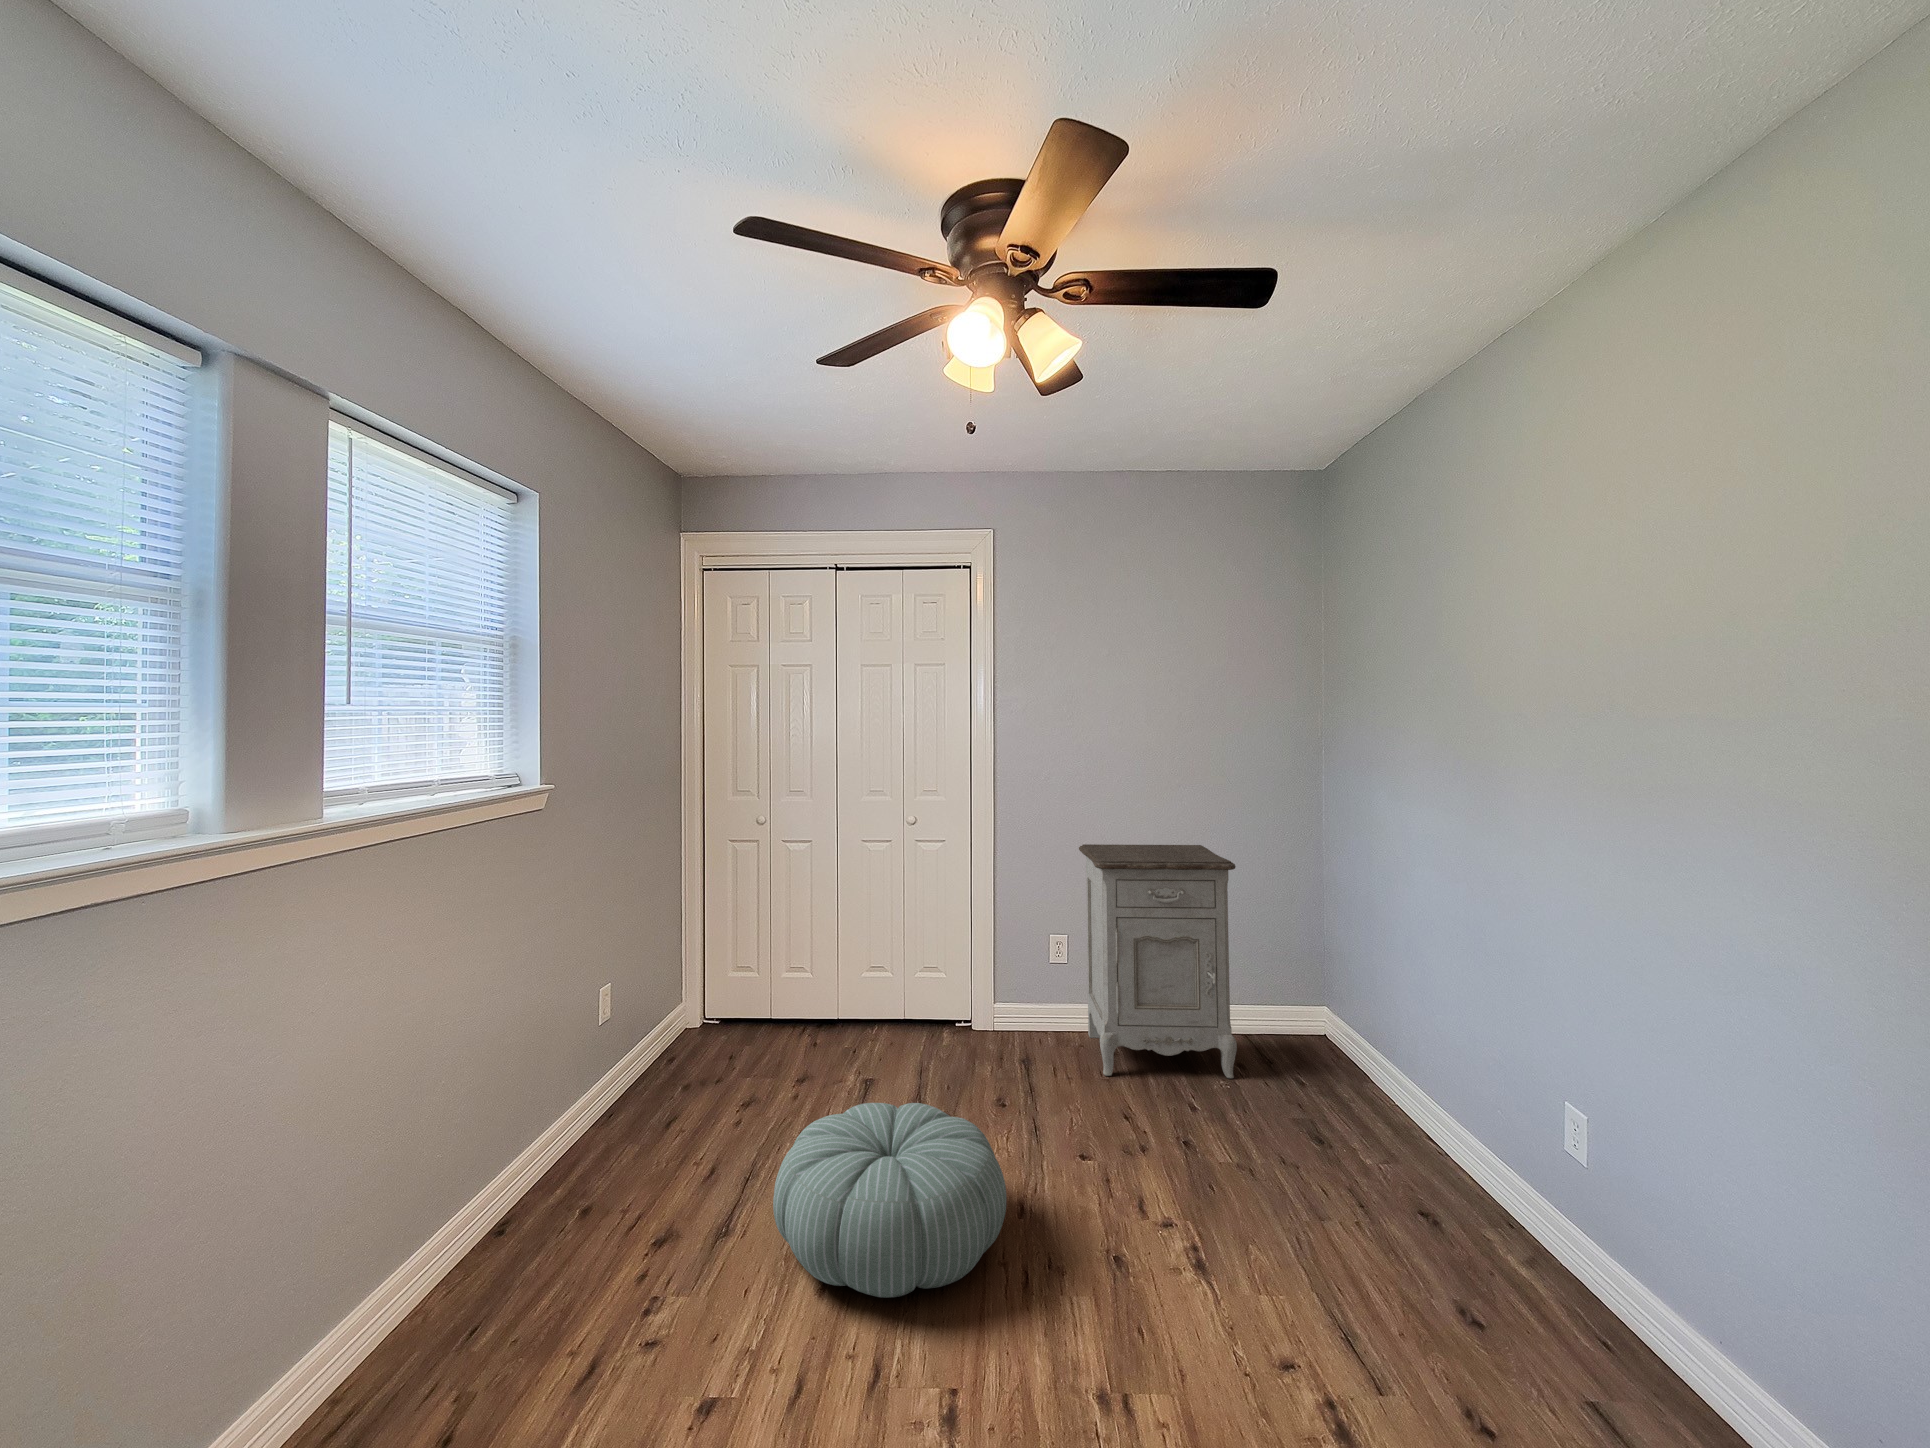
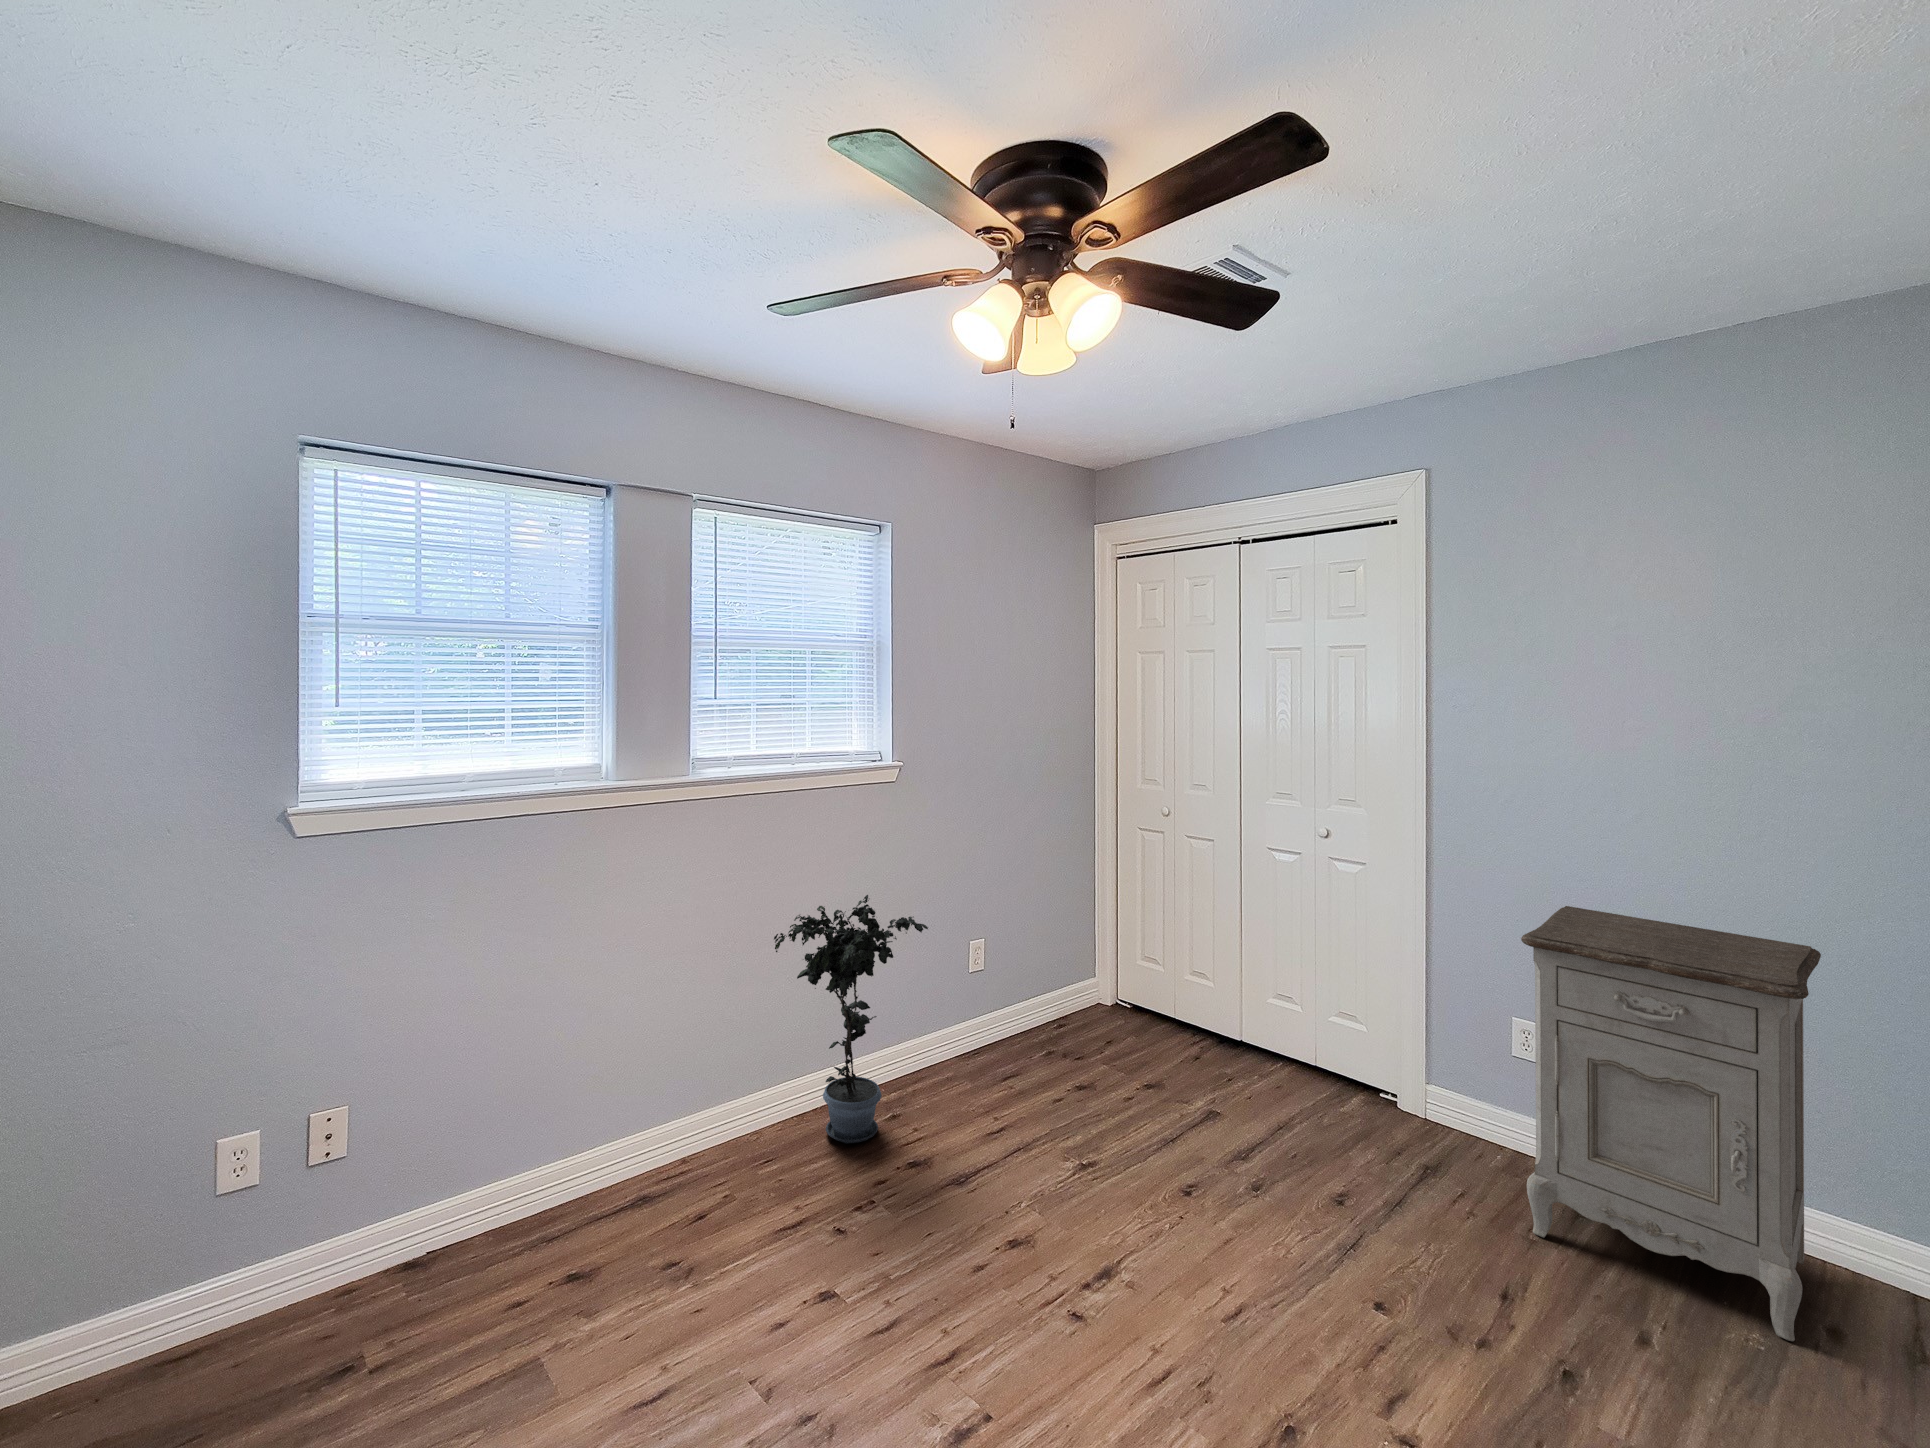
potted plant: none [473,931,632,1263] -> present [774,895,928,1143]
pouf: present [773,1103,1007,1298] -> none [957,1119,1199,1331]

